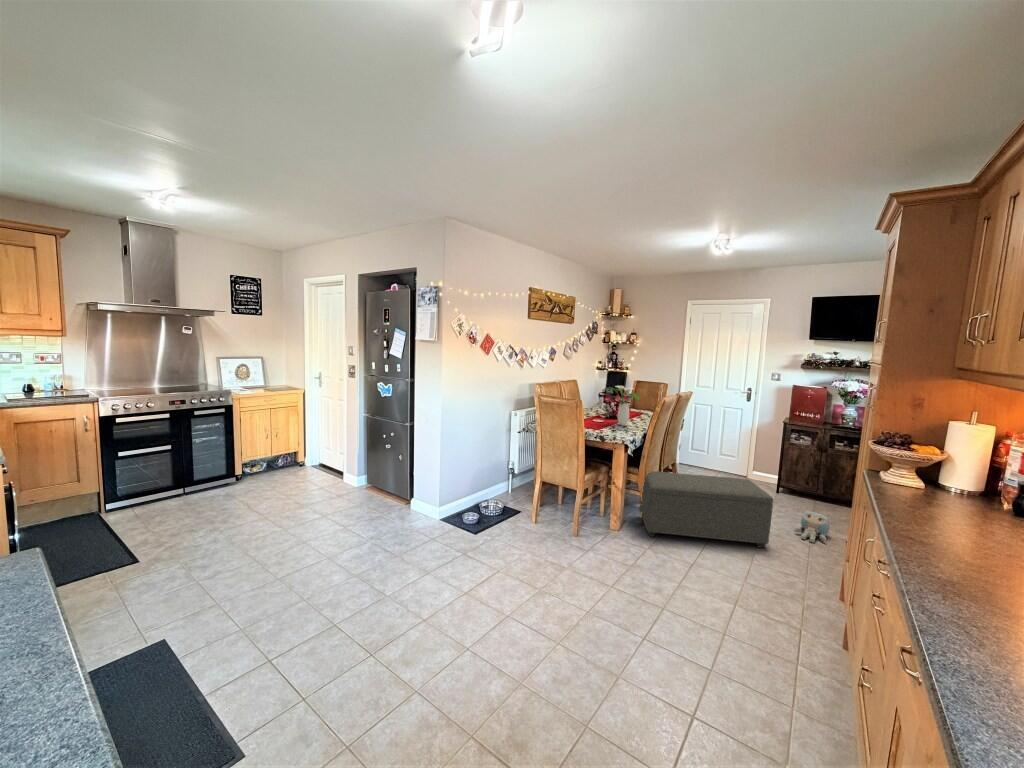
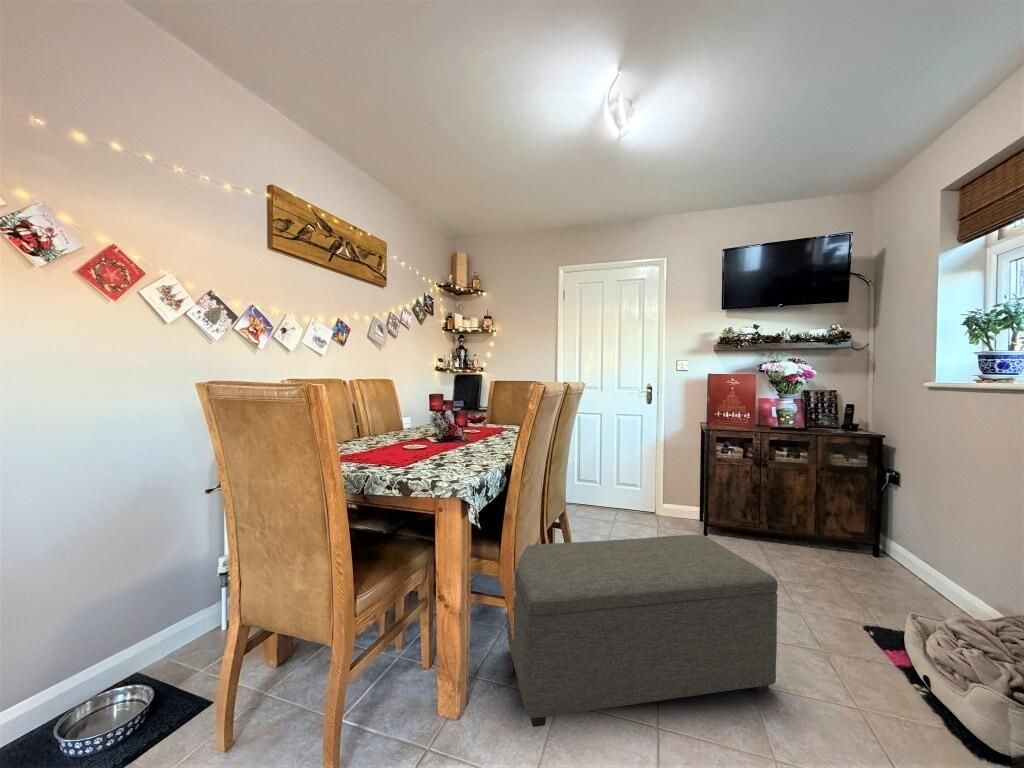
flower arrangement: present [606,386,639,426] -> none [420,368,492,452]
plush toy: present [794,511,830,543] -> none [783,576,845,646]

